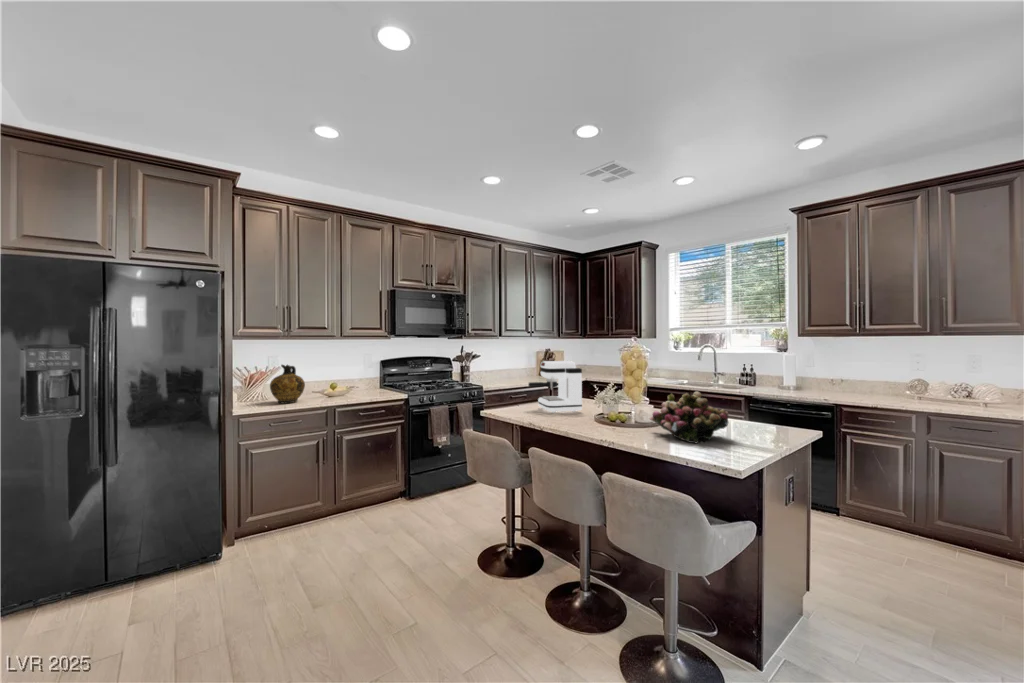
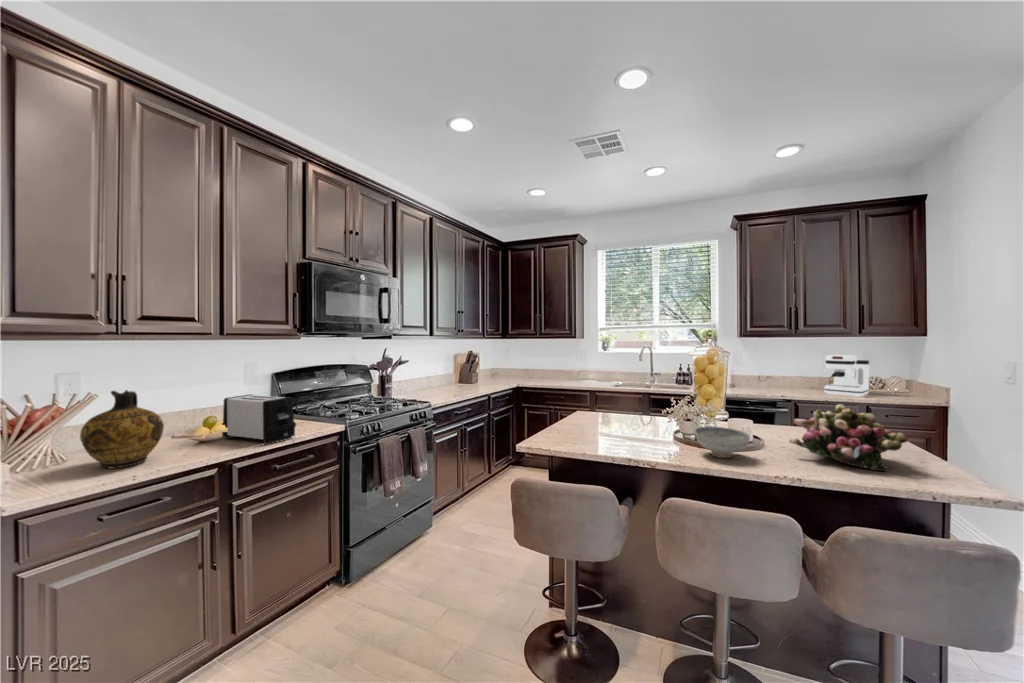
coffee maker: present [529,361,582,413] -> present [824,355,869,397]
toaster: none [338,372,372,400] -> present [222,394,296,444]
ceramic bowl: none [580,405,617,427] -> present [695,427,750,458]

